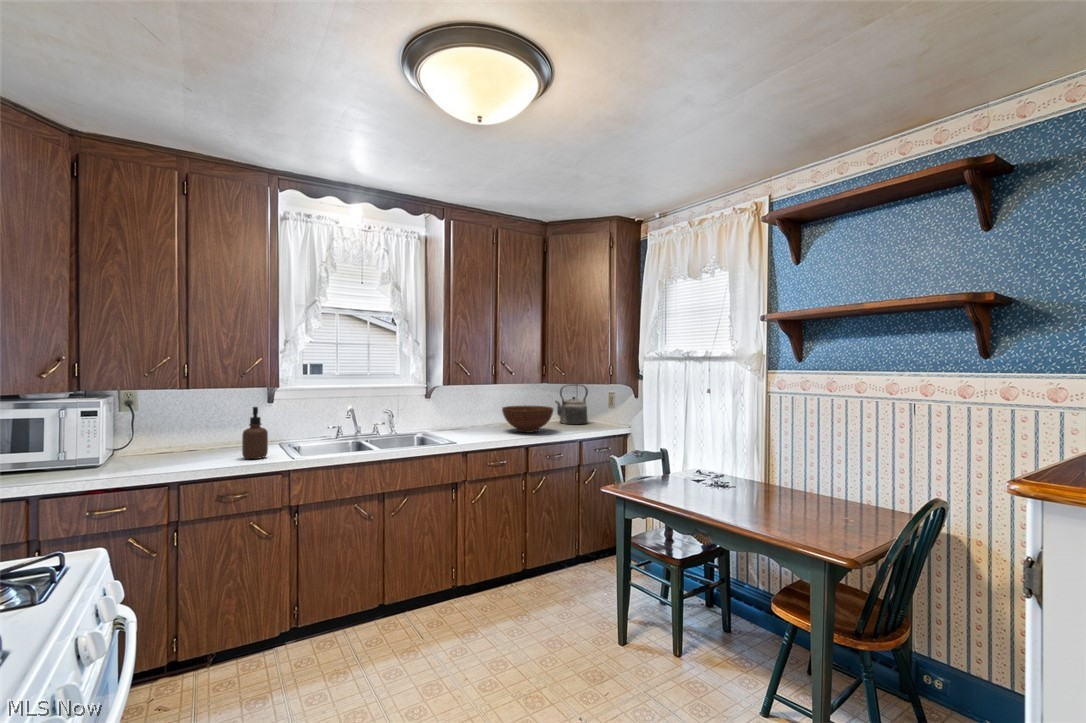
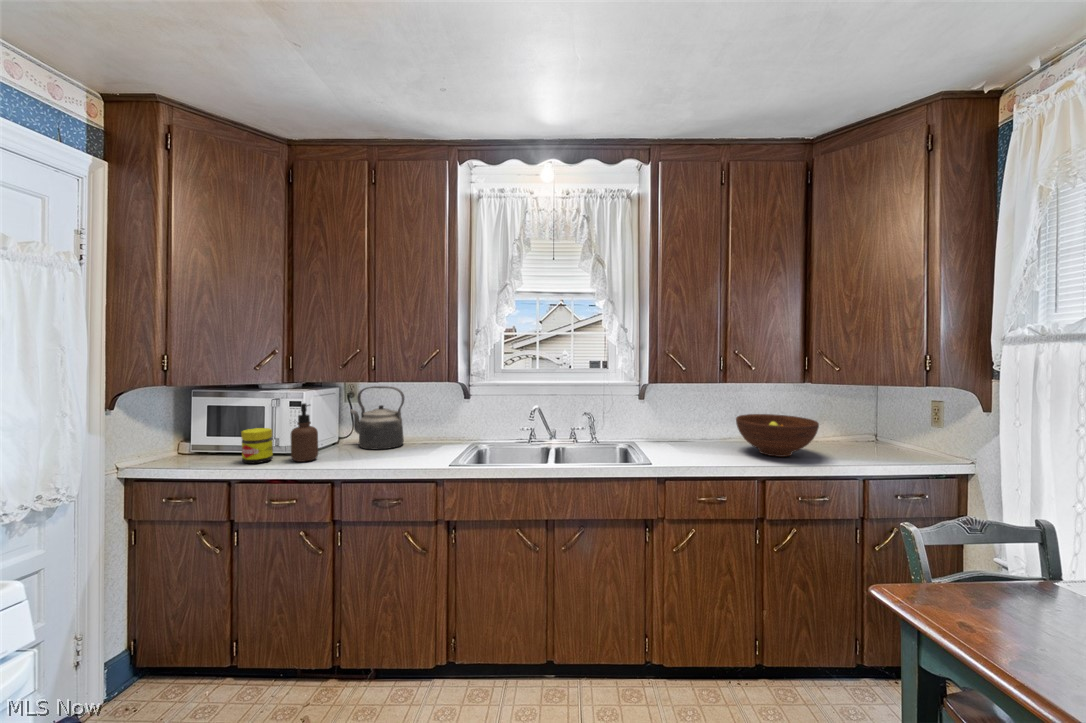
kettle: present [555,384,588,424] -> present [350,386,405,449]
soap dispenser: present [242,407,268,459] -> present [291,403,318,462]
jar: none [34,440,73,479] -> present [241,428,273,463]

